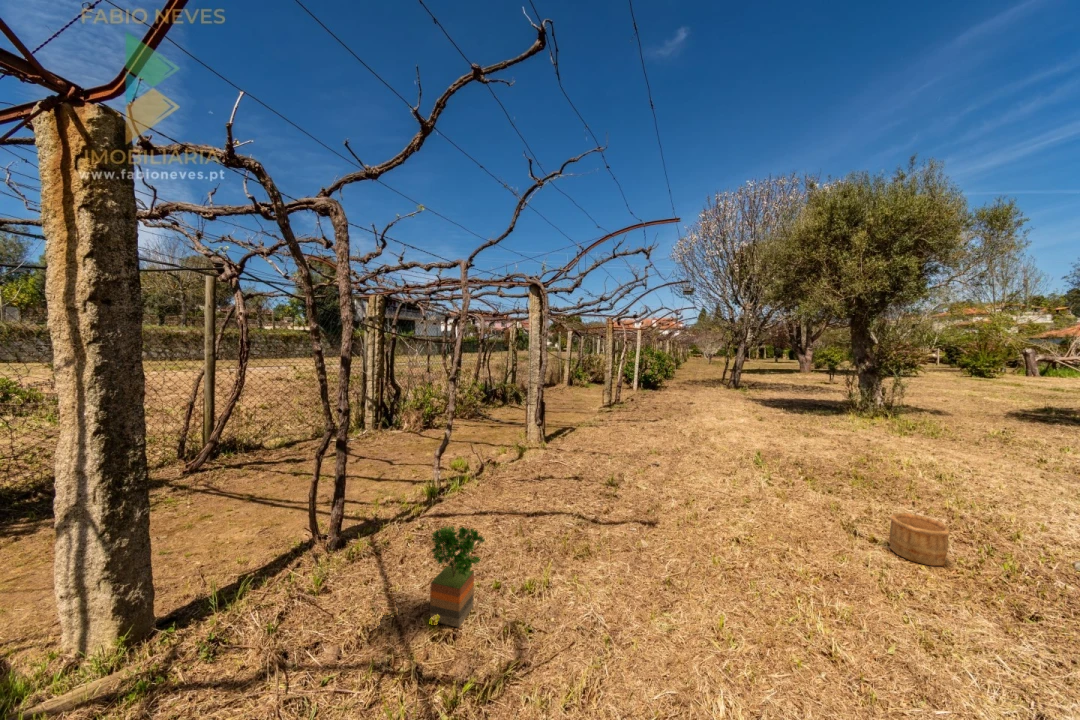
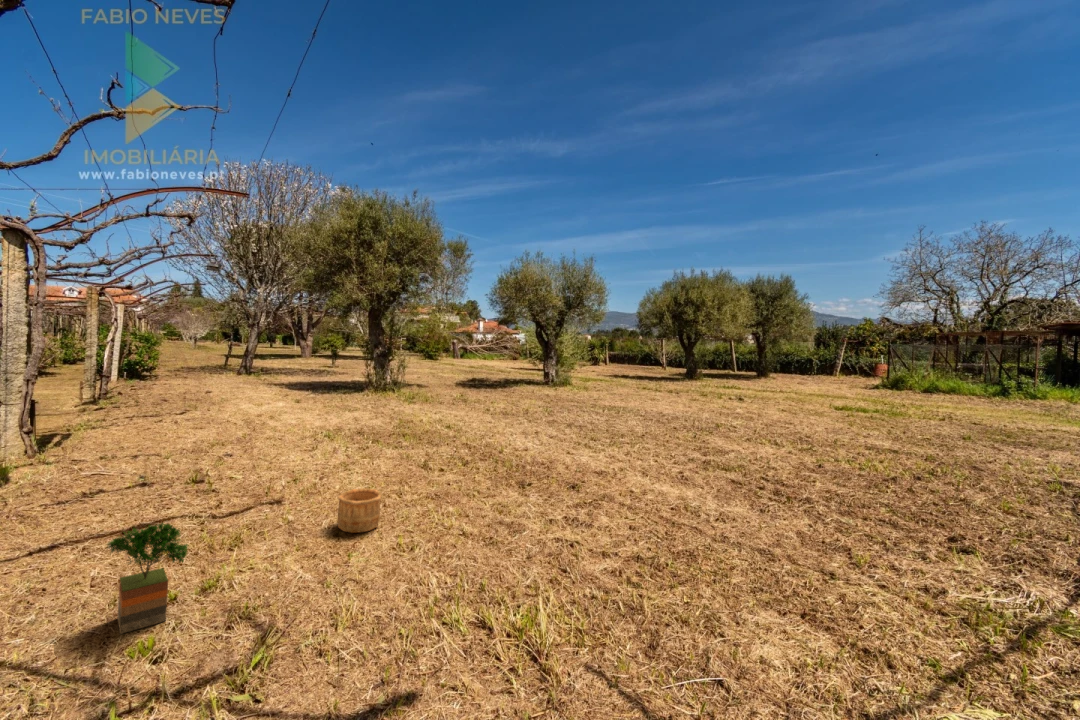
wooden bucket: present [889,513,951,566] -> present [338,488,382,533]

